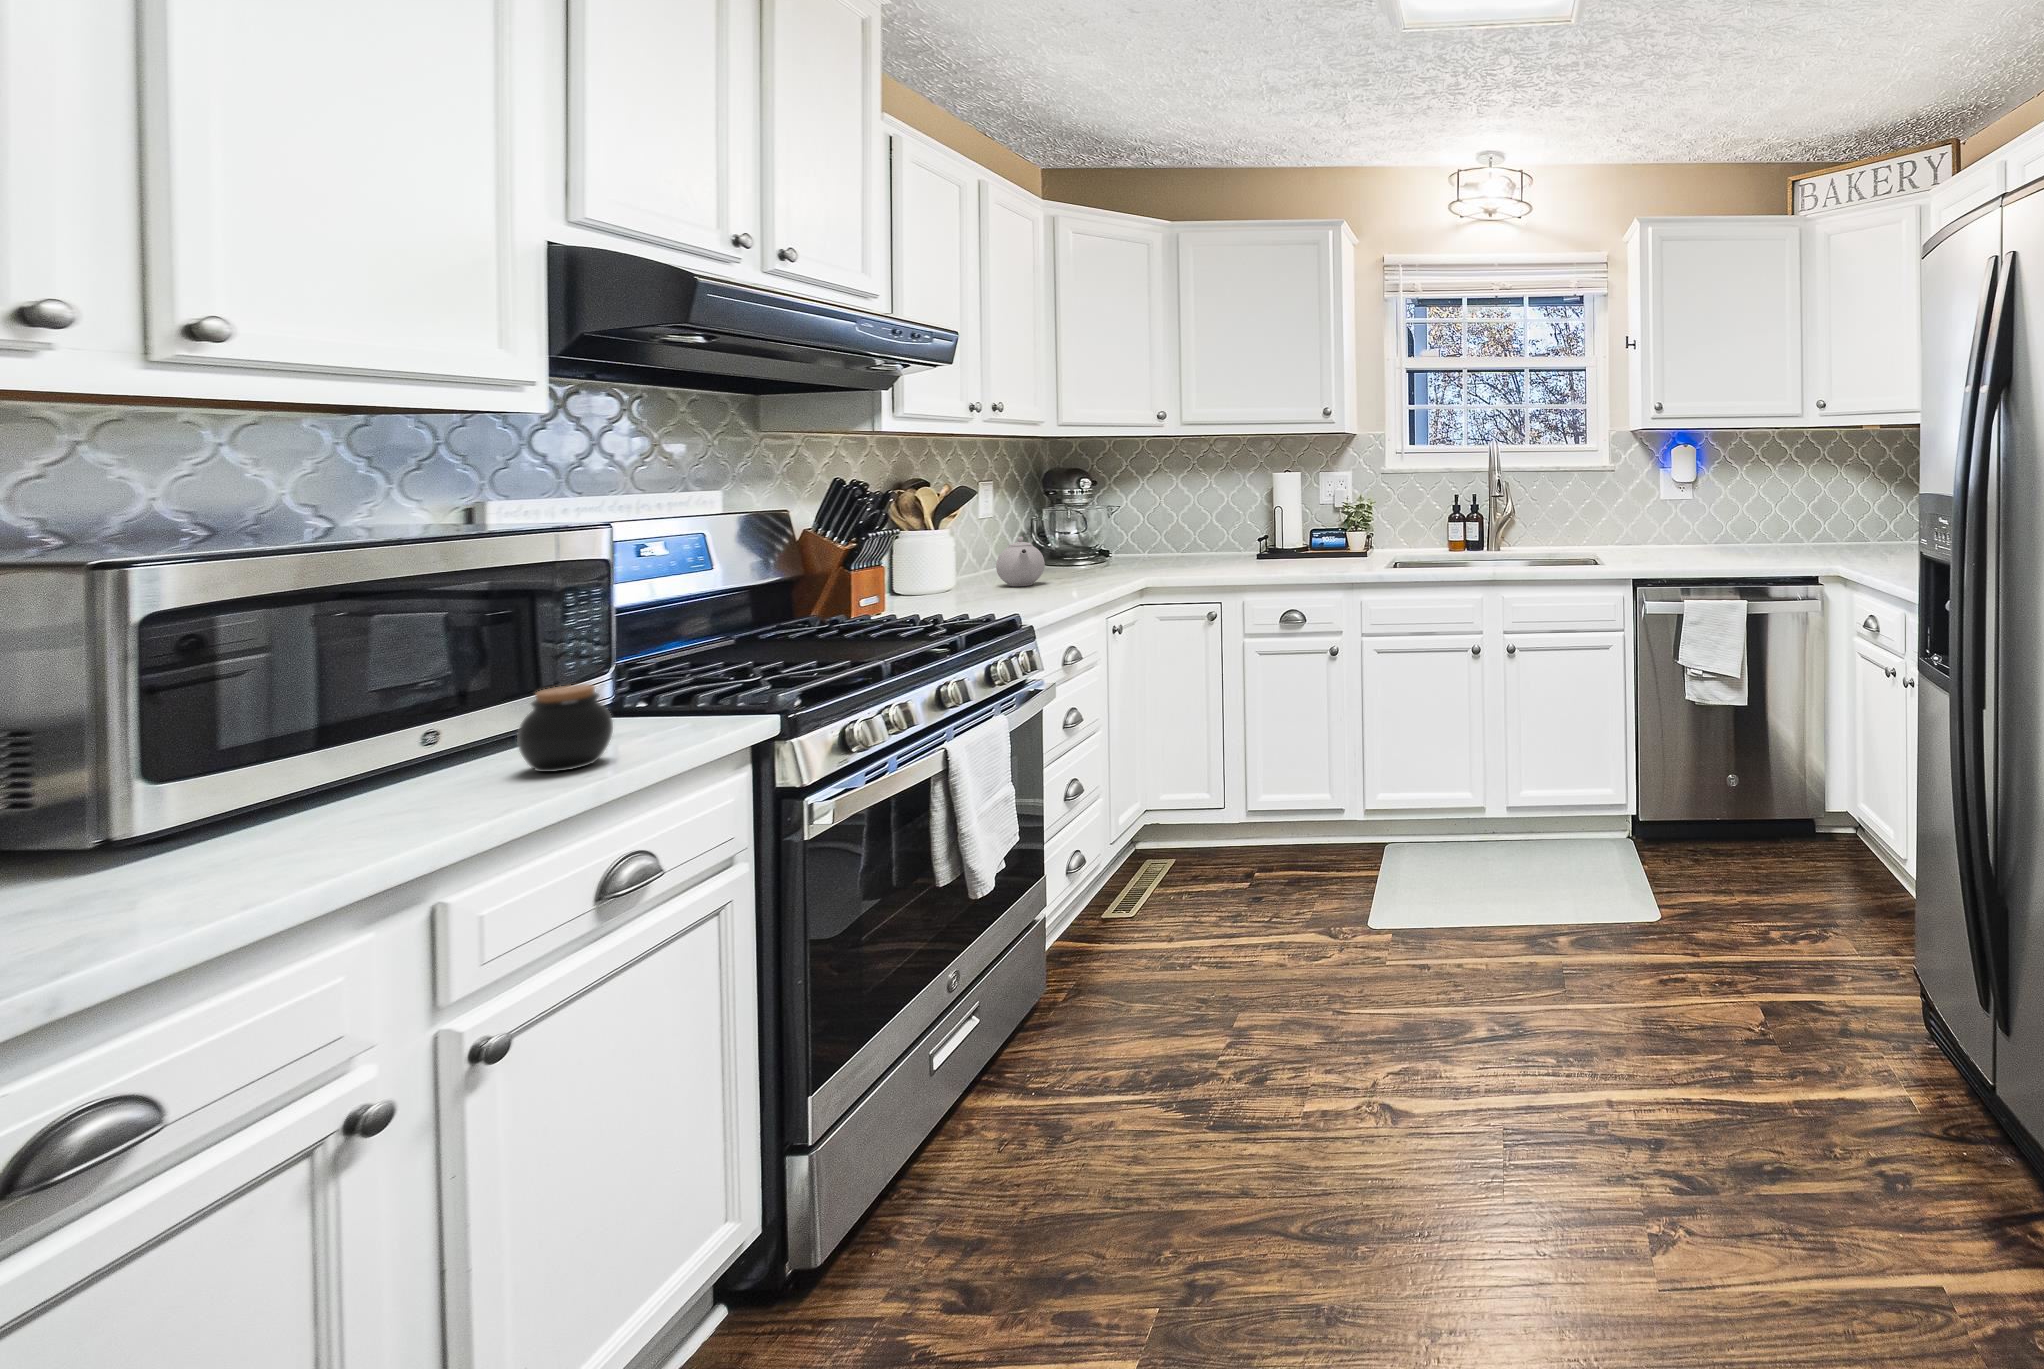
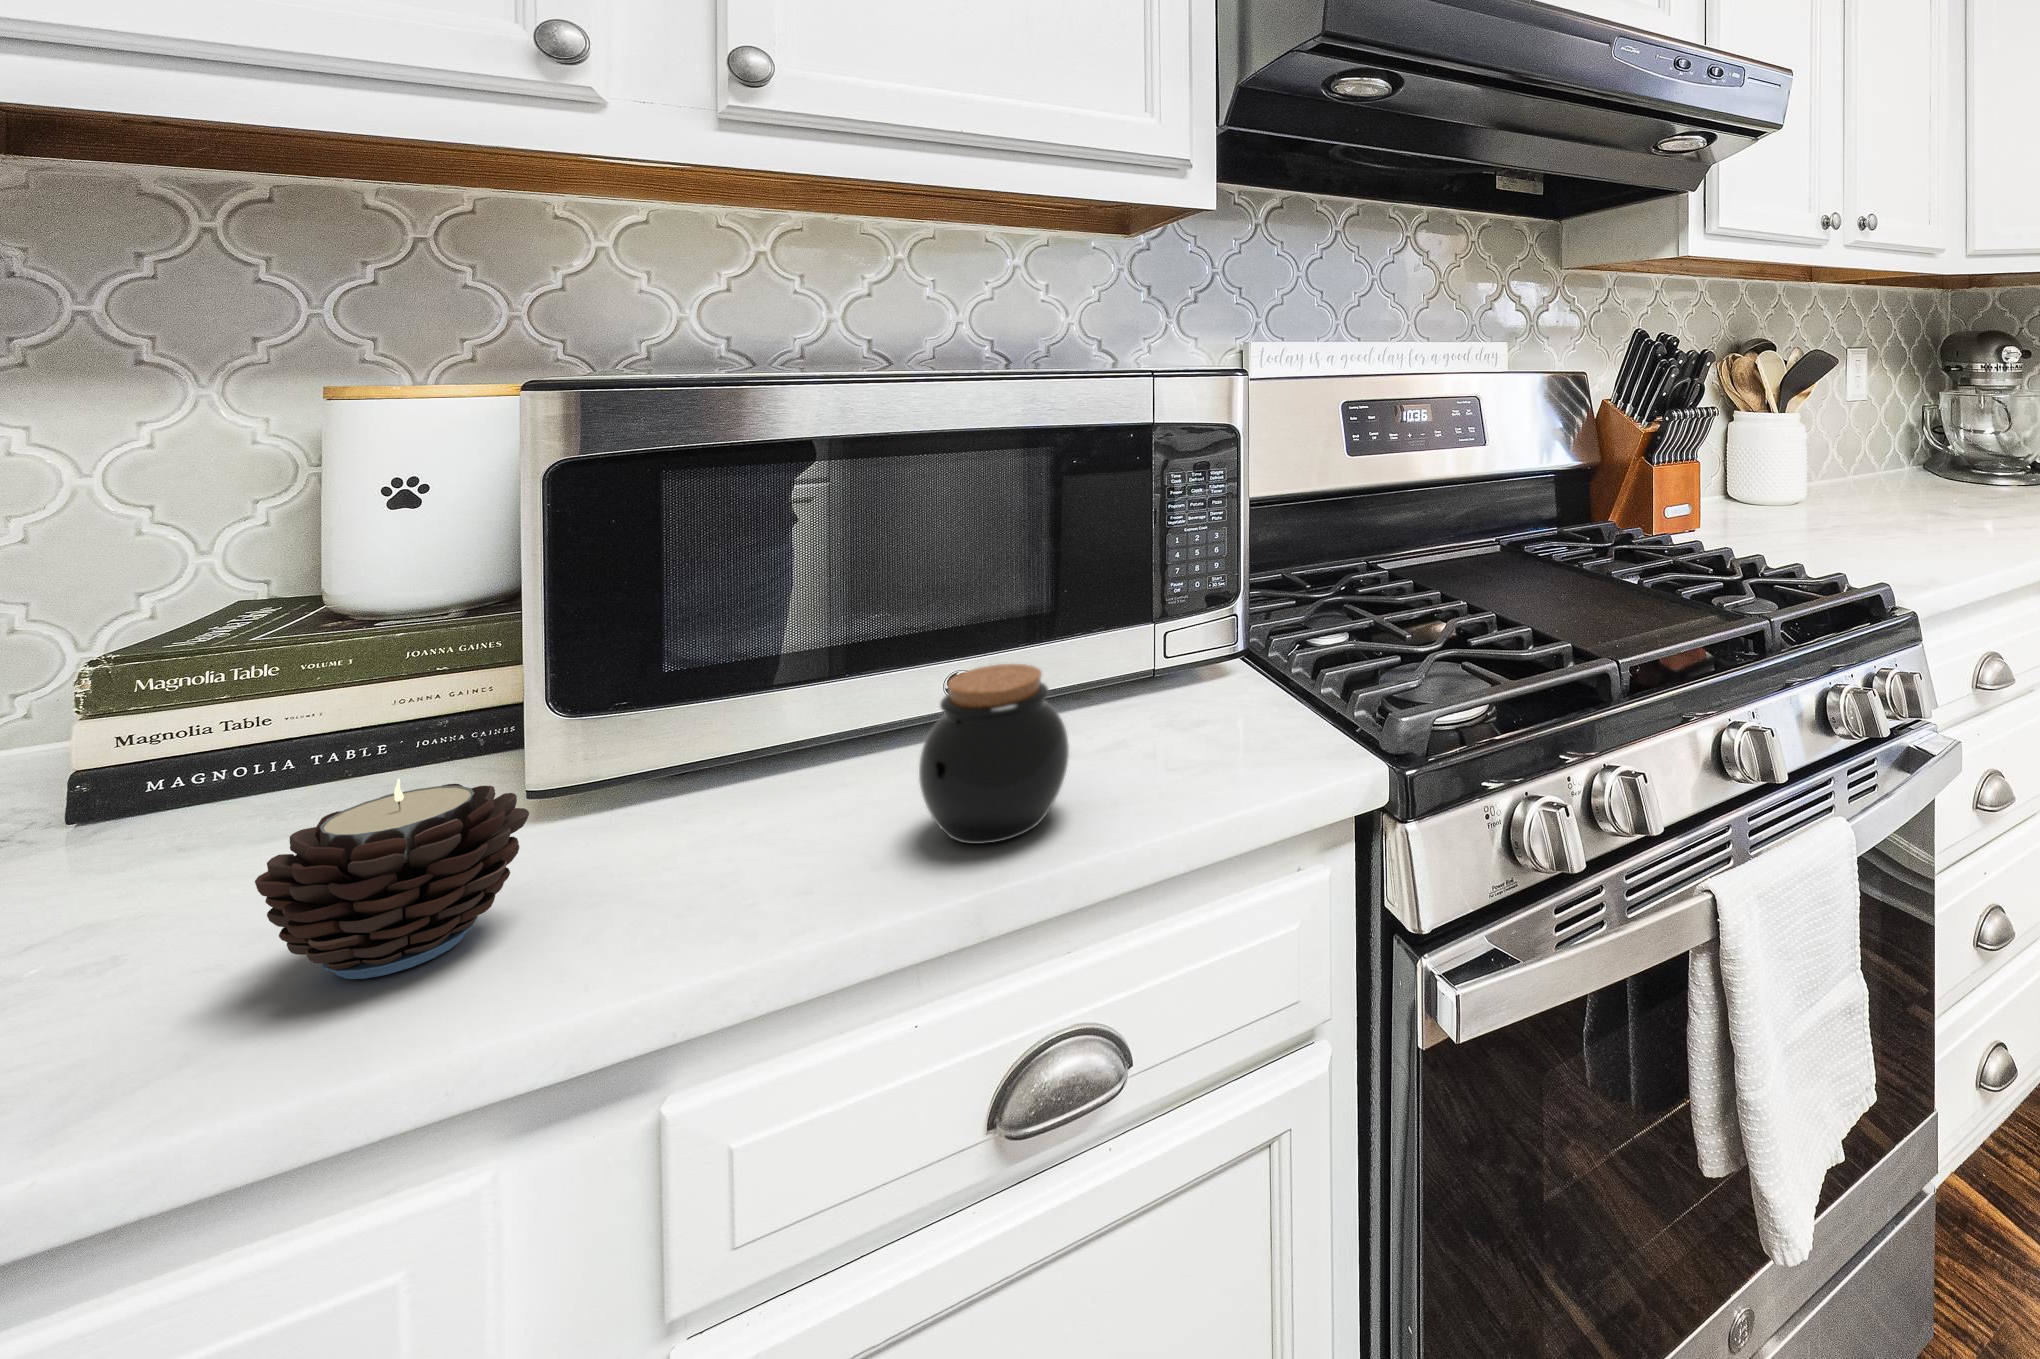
teapot: present [996,536,1045,586] -> none [1869,432,1943,509]
candle: none [181,762,334,862] -> present [255,779,529,979]

